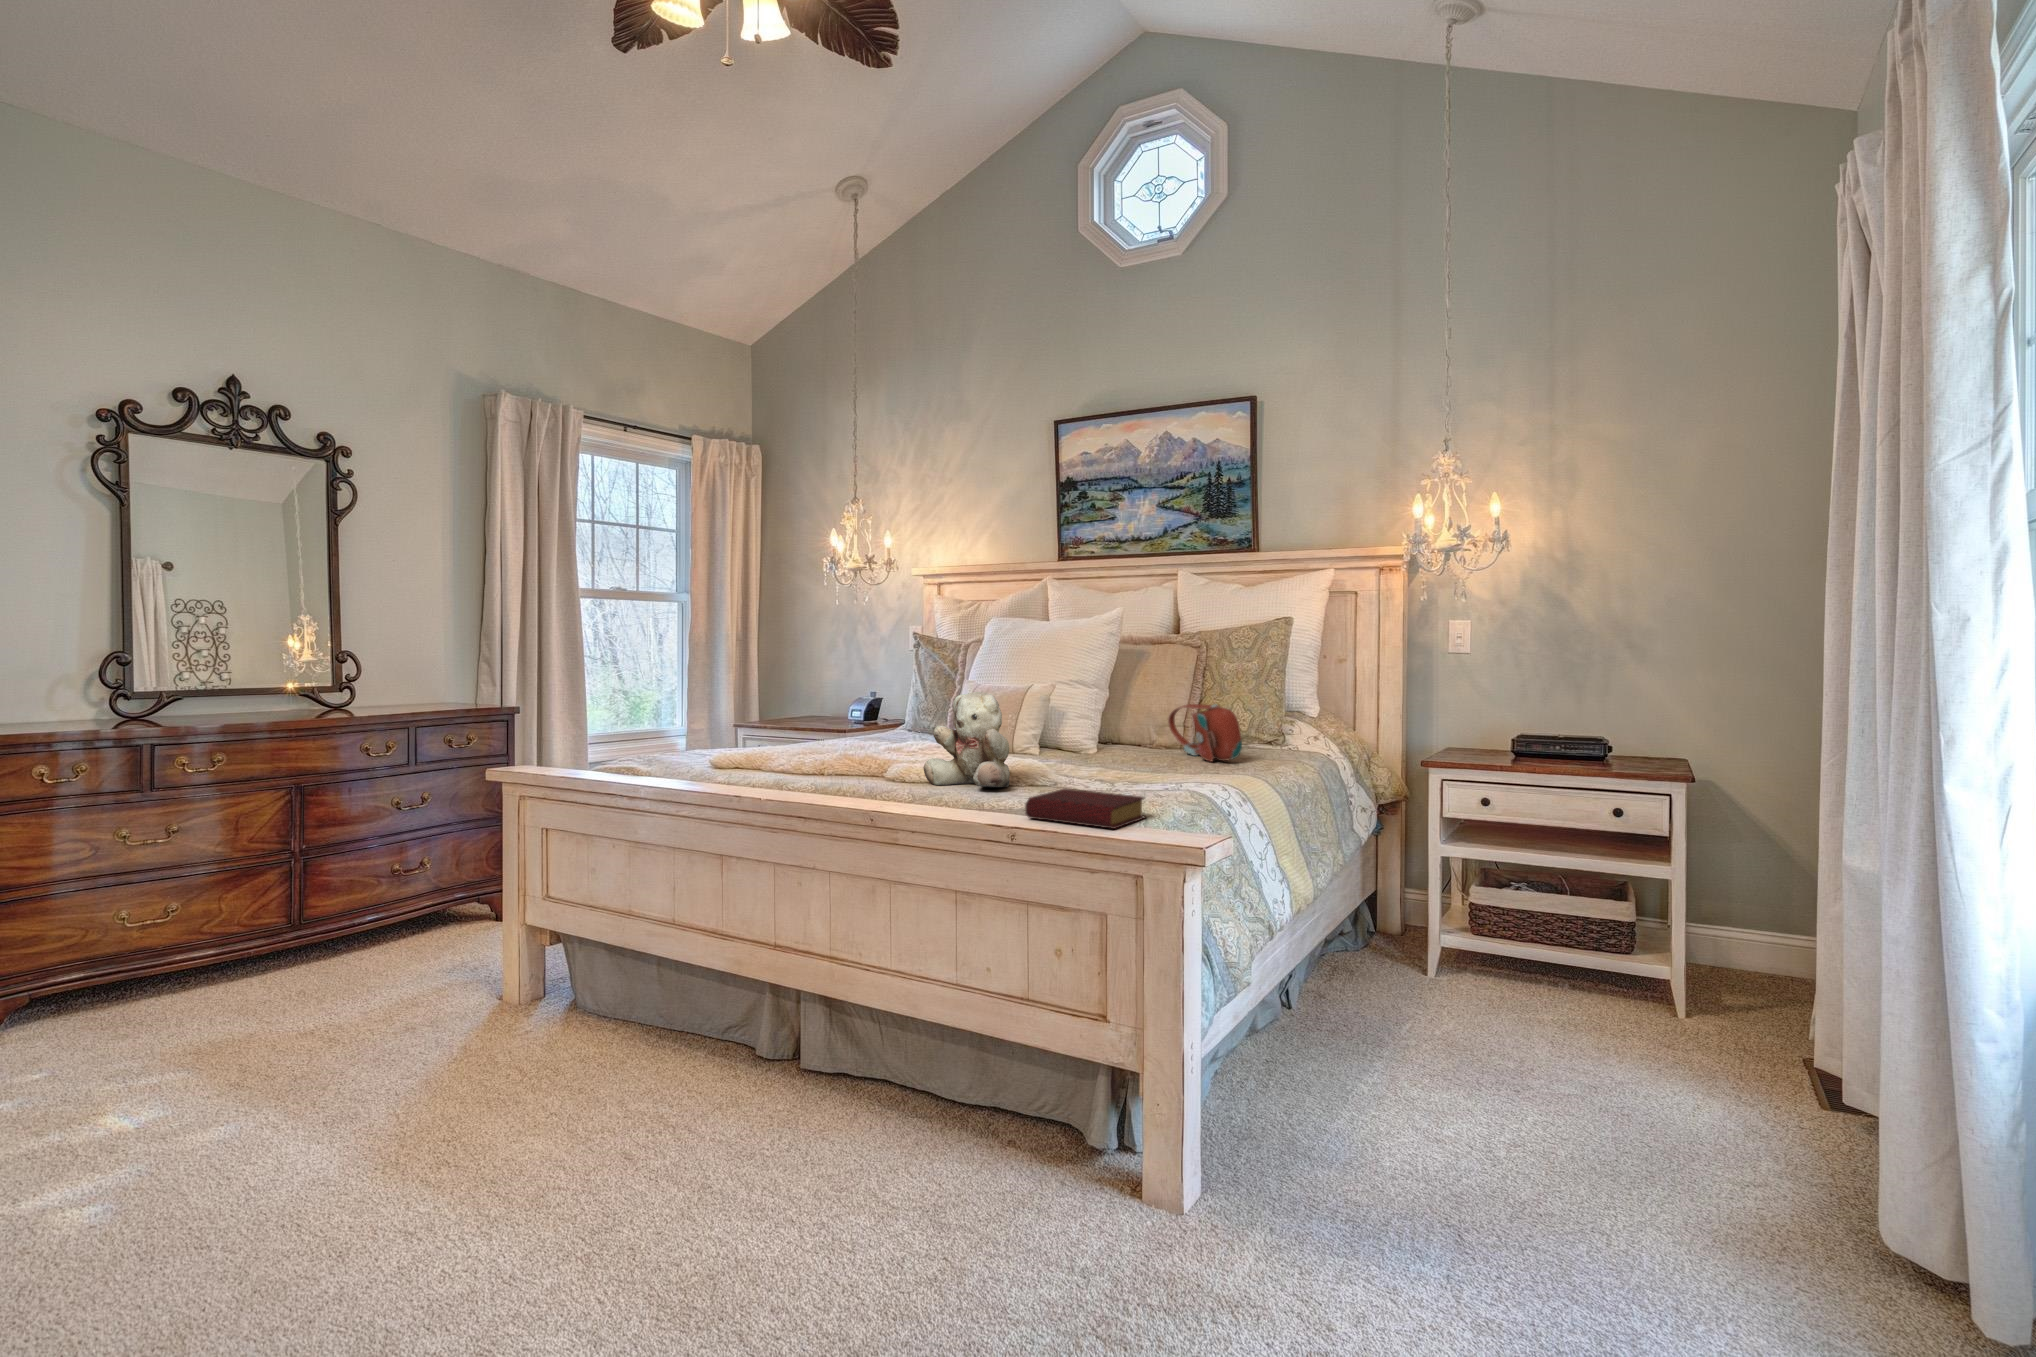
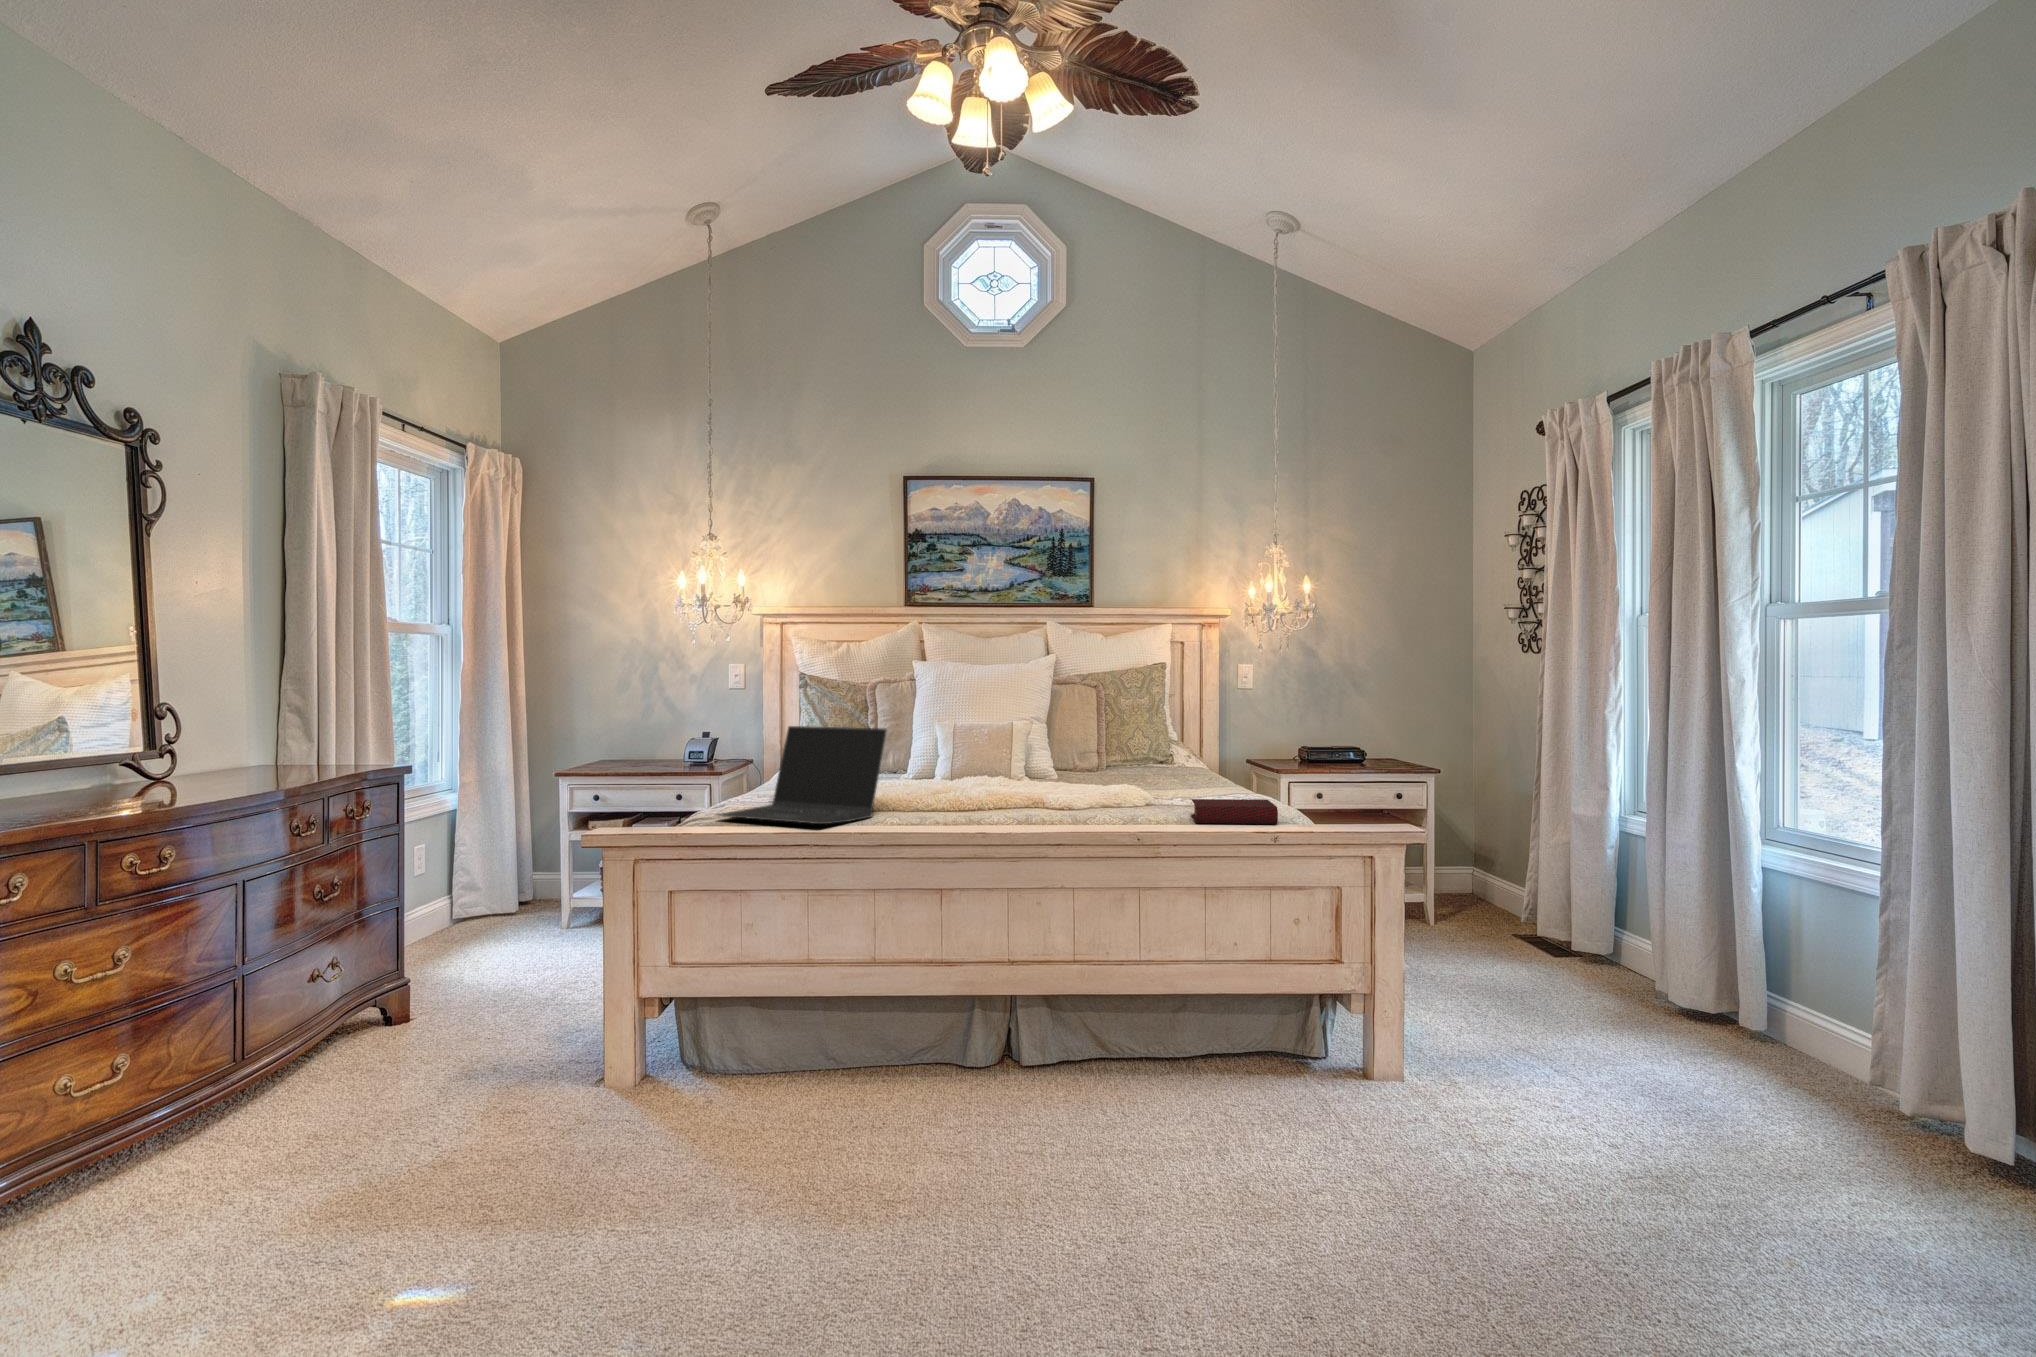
laptop: none [638,684,790,784] -> present [718,726,887,824]
teddy bear: present [924,692,1010,787] -> none [1017,725,1109,809]
handbag: present [1168,704,1242,762] -> none [1109,732,1194,779]

